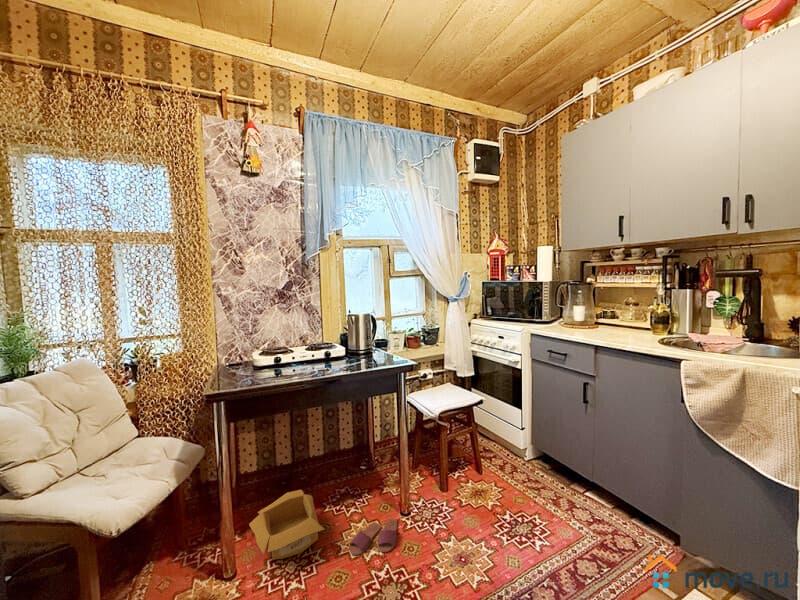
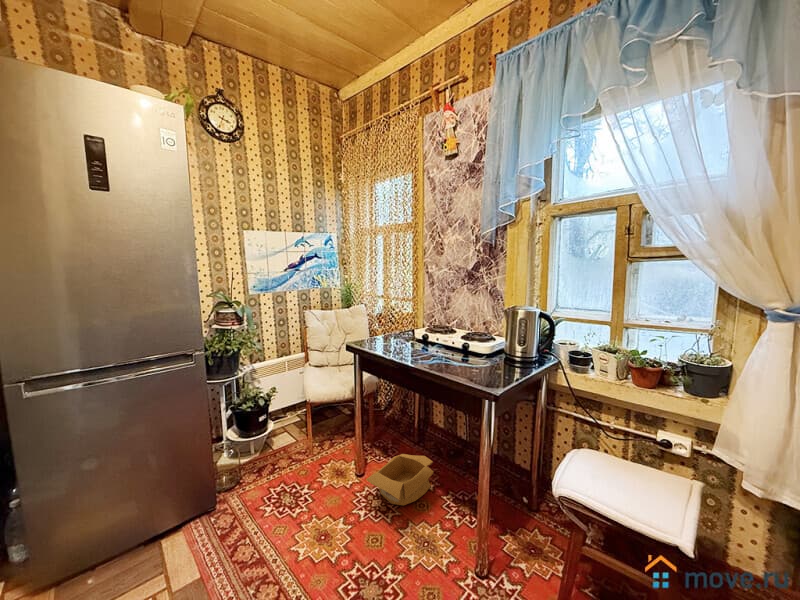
slippers: present [350,519,397,555] -> none [403,531,463,574]

